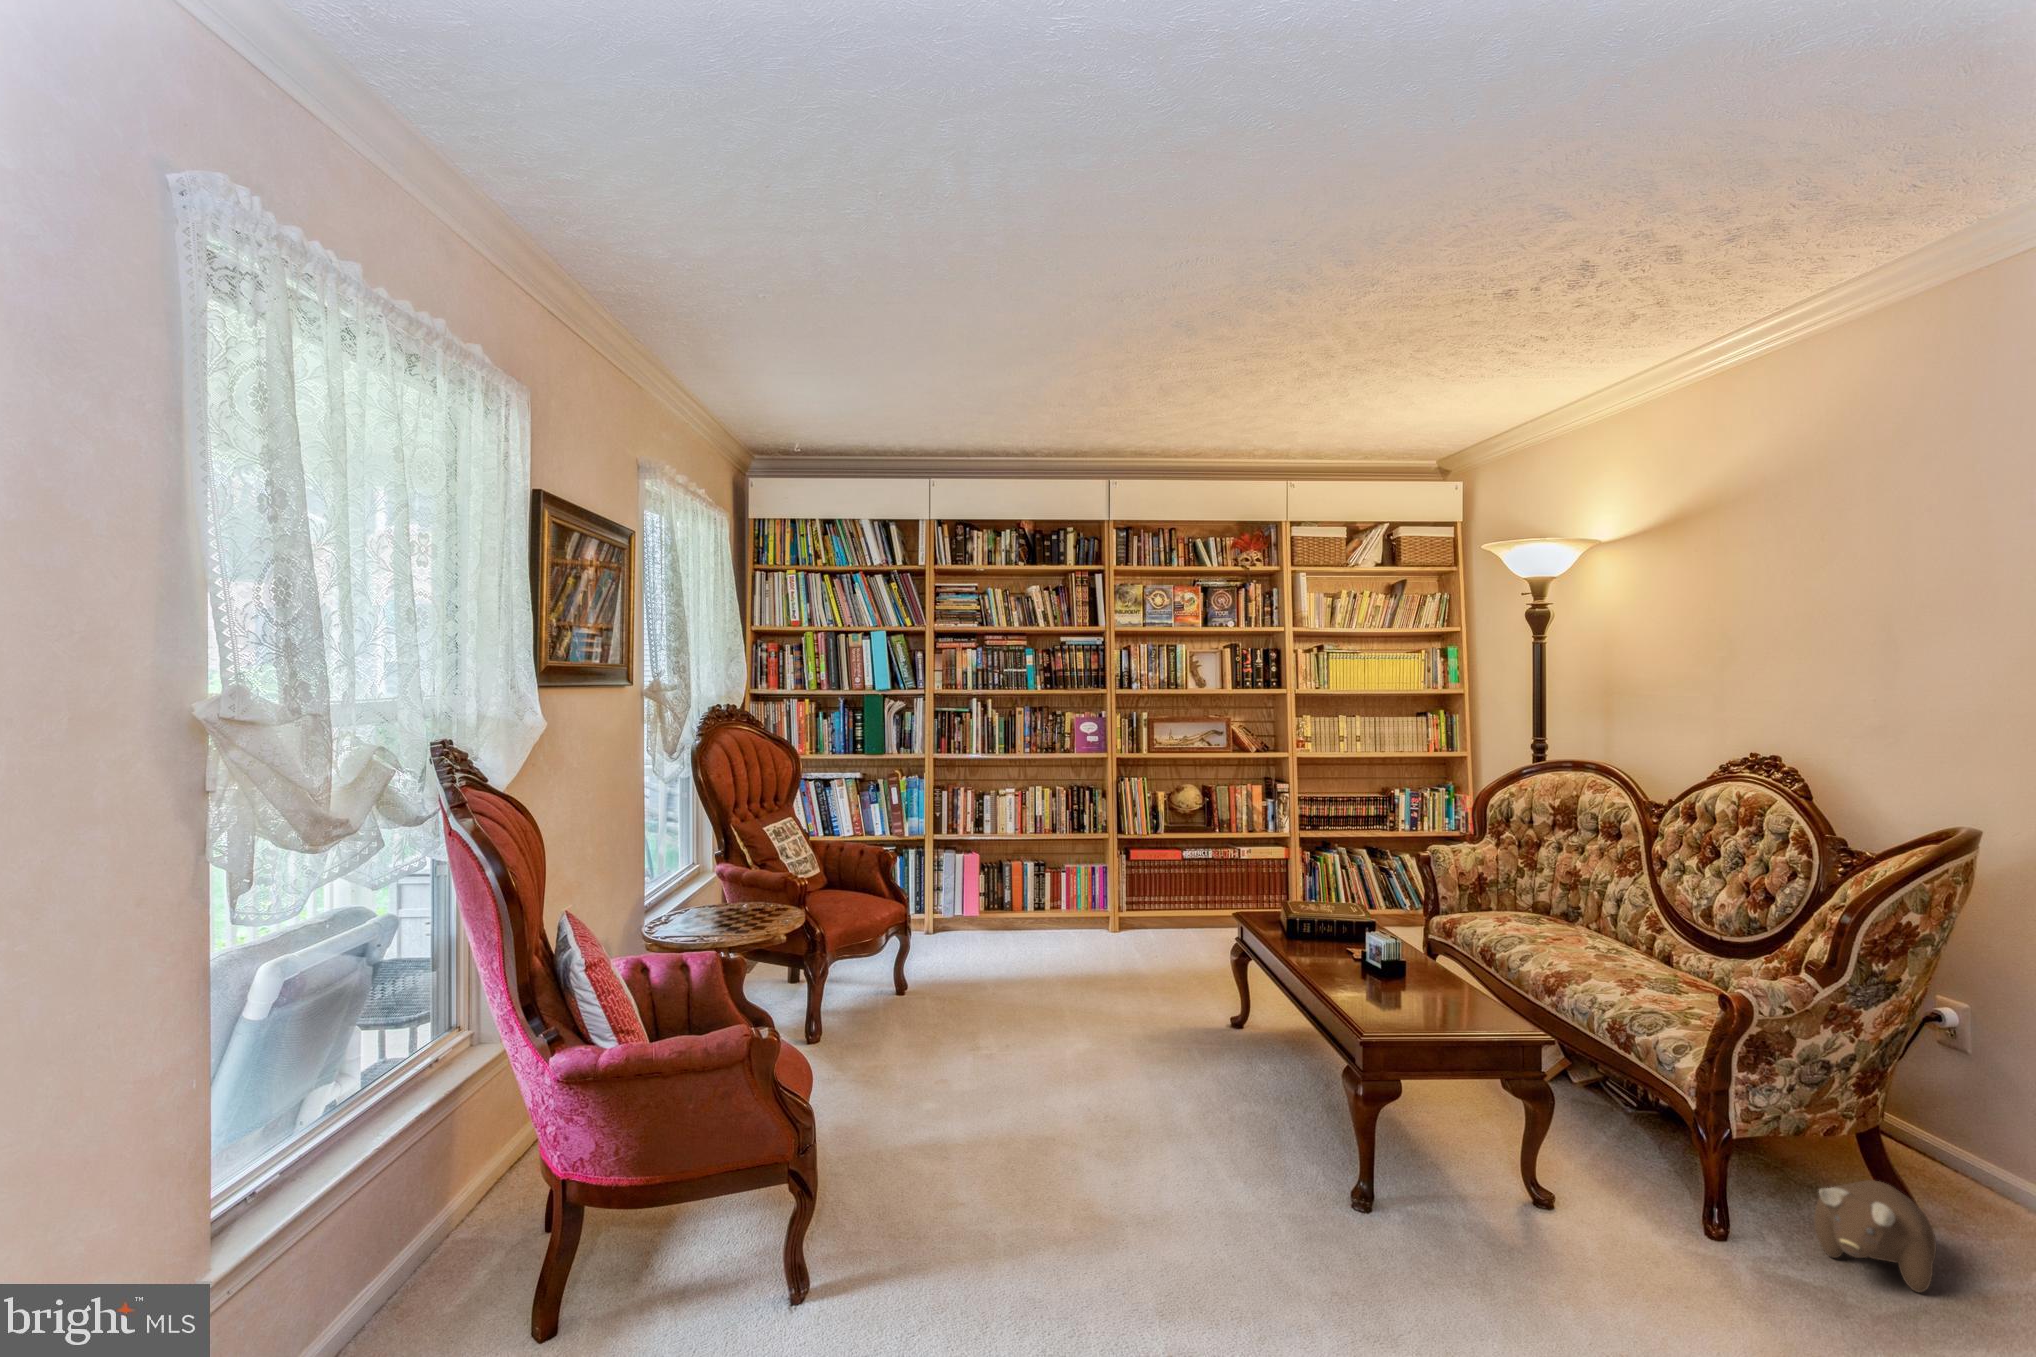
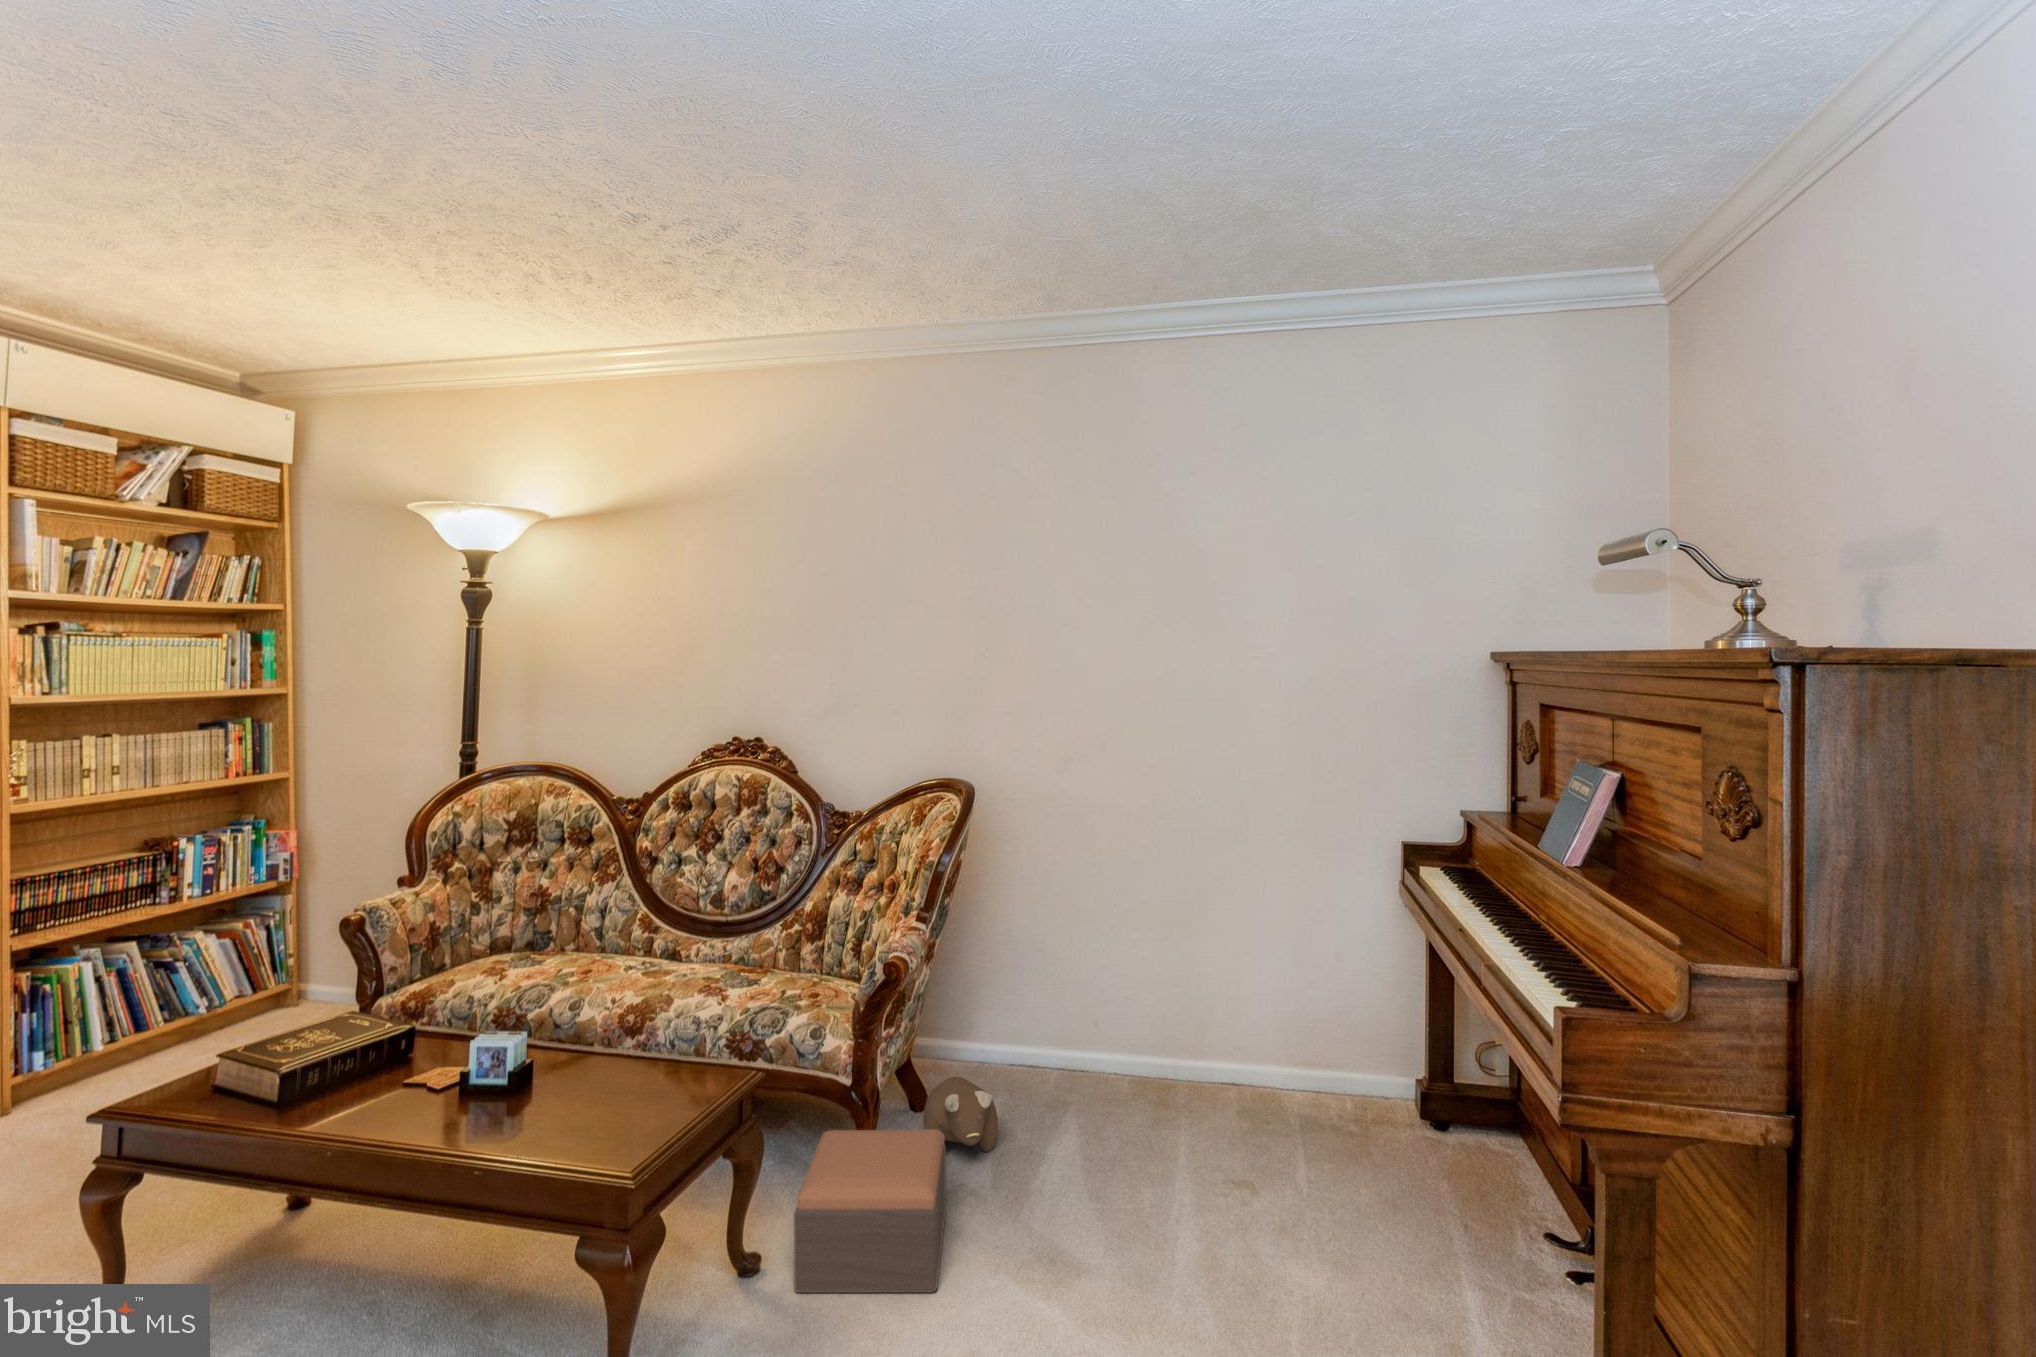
footstool: none [1542,1137,1761,1317] -> present [794,1130,946,1293]

